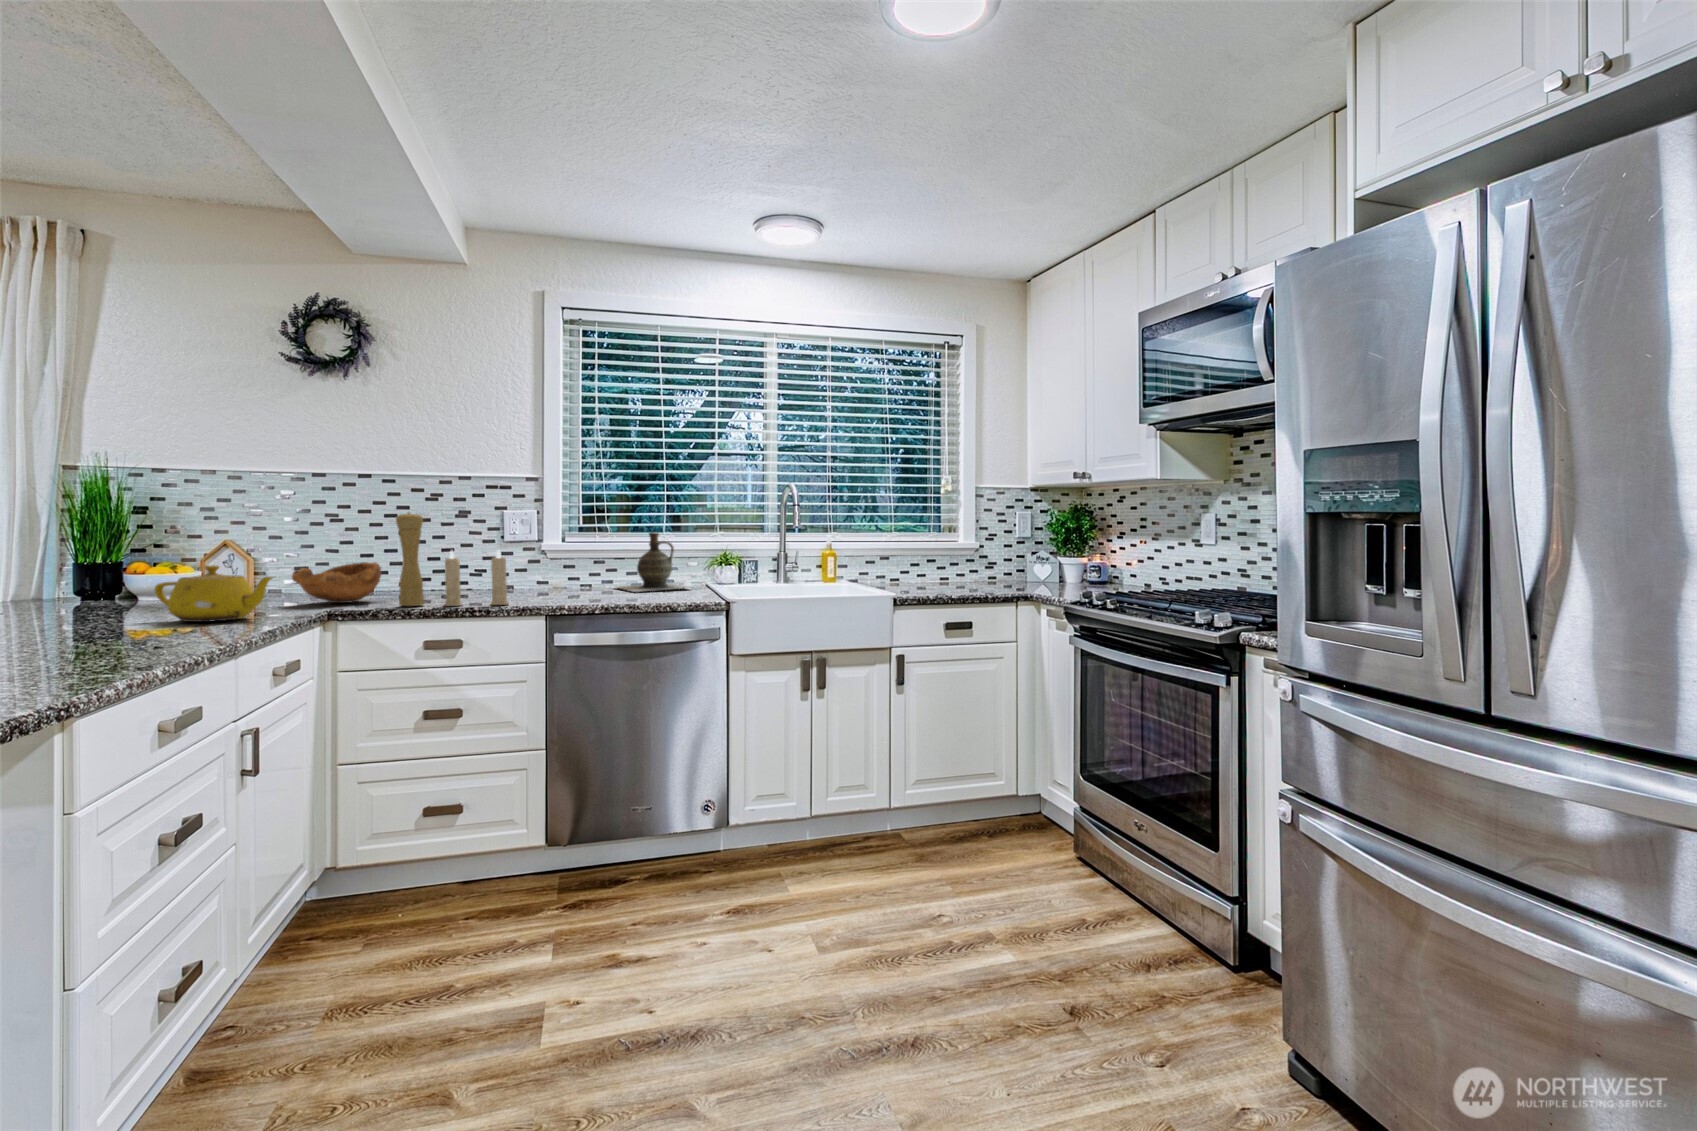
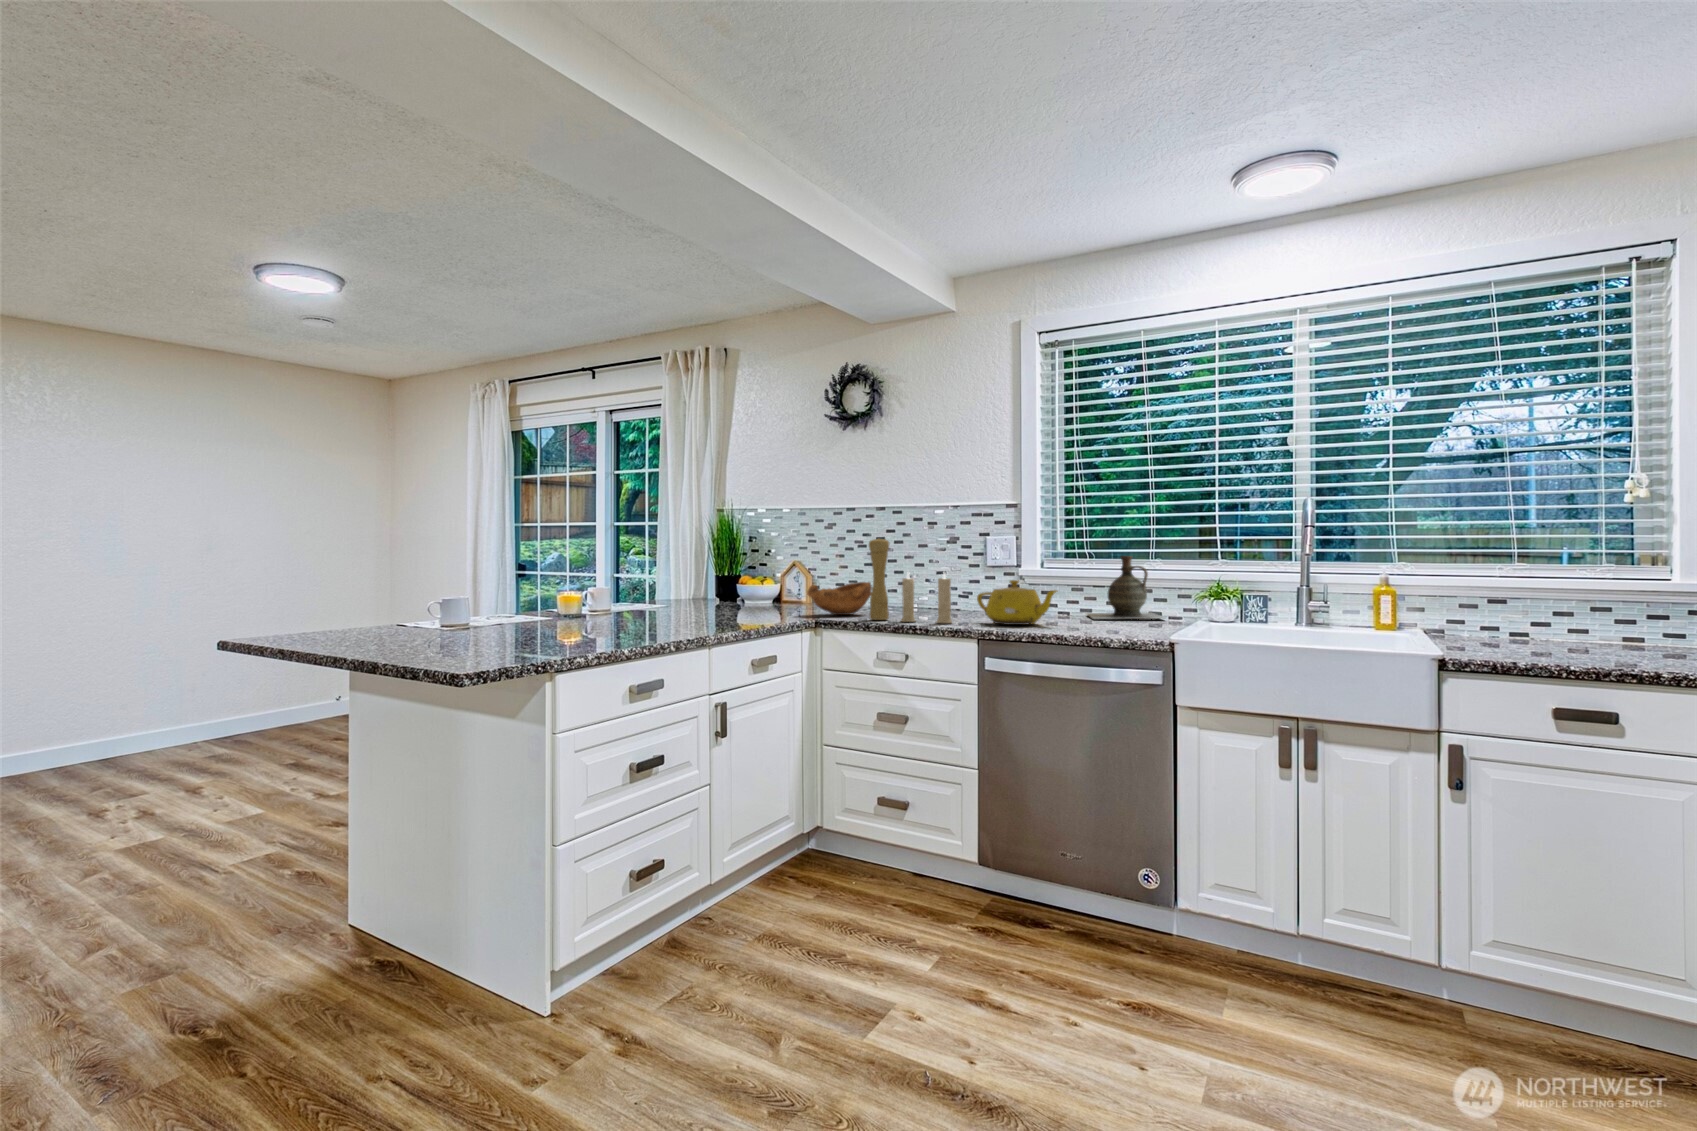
teapot: present [155,565,273,622] -> present [977,580,1057,625]

